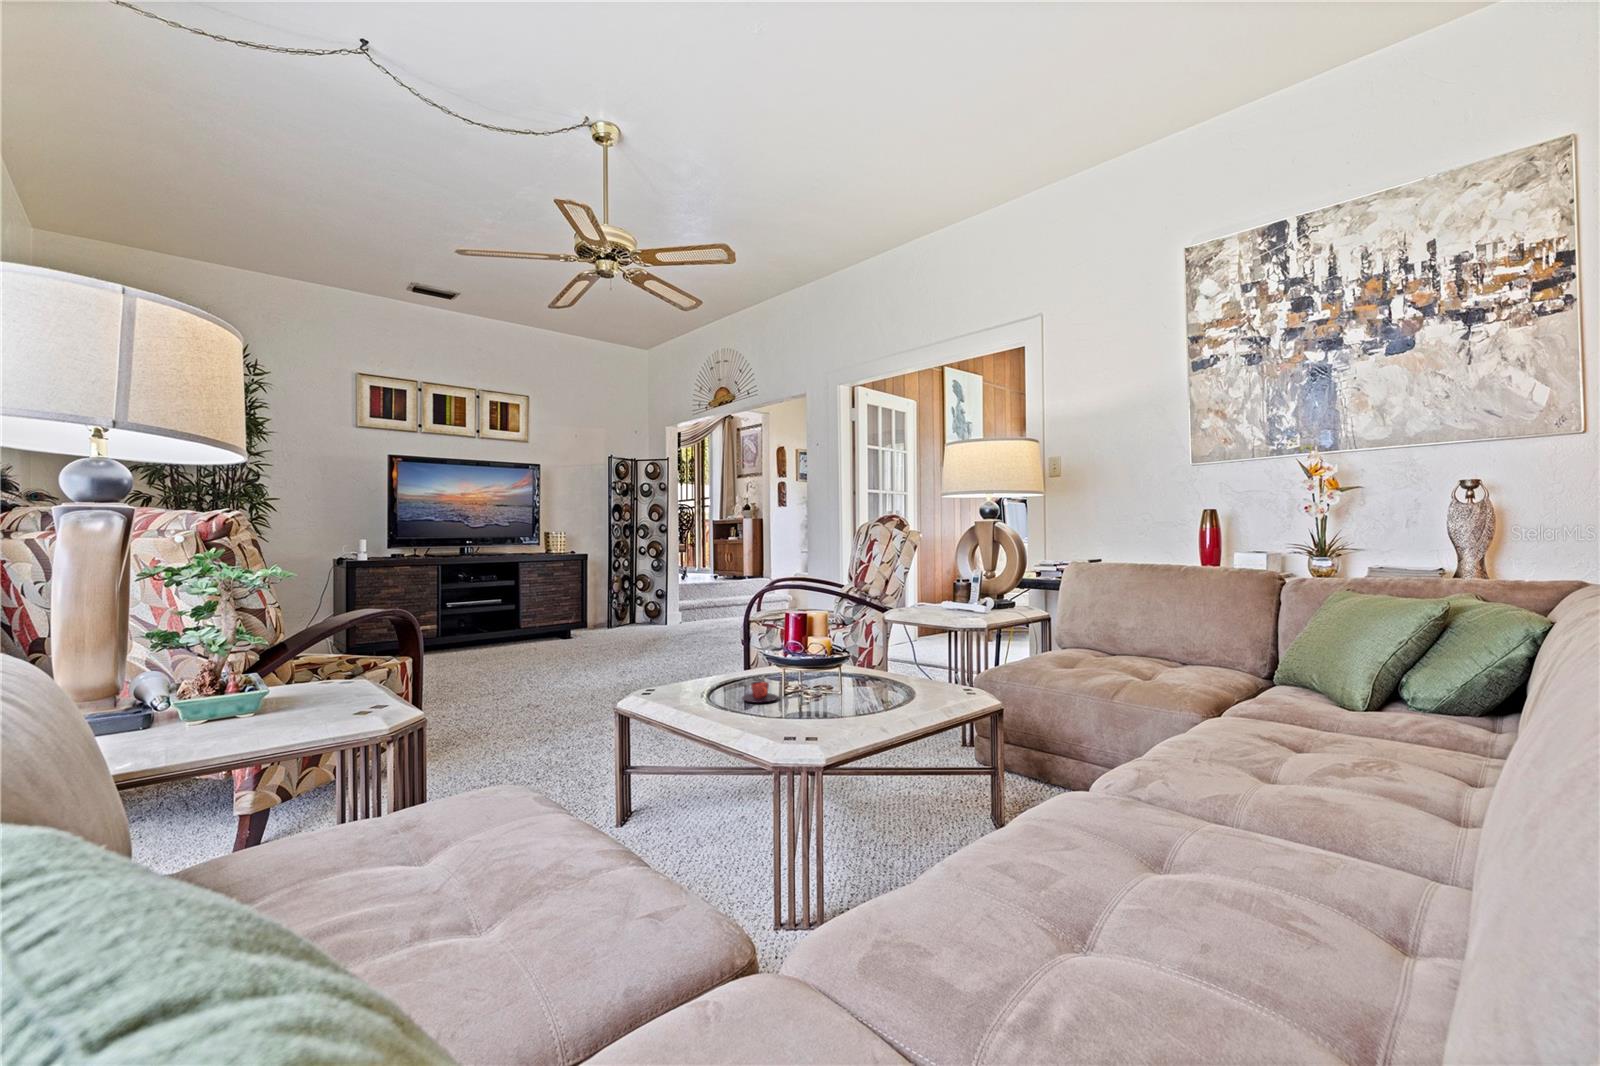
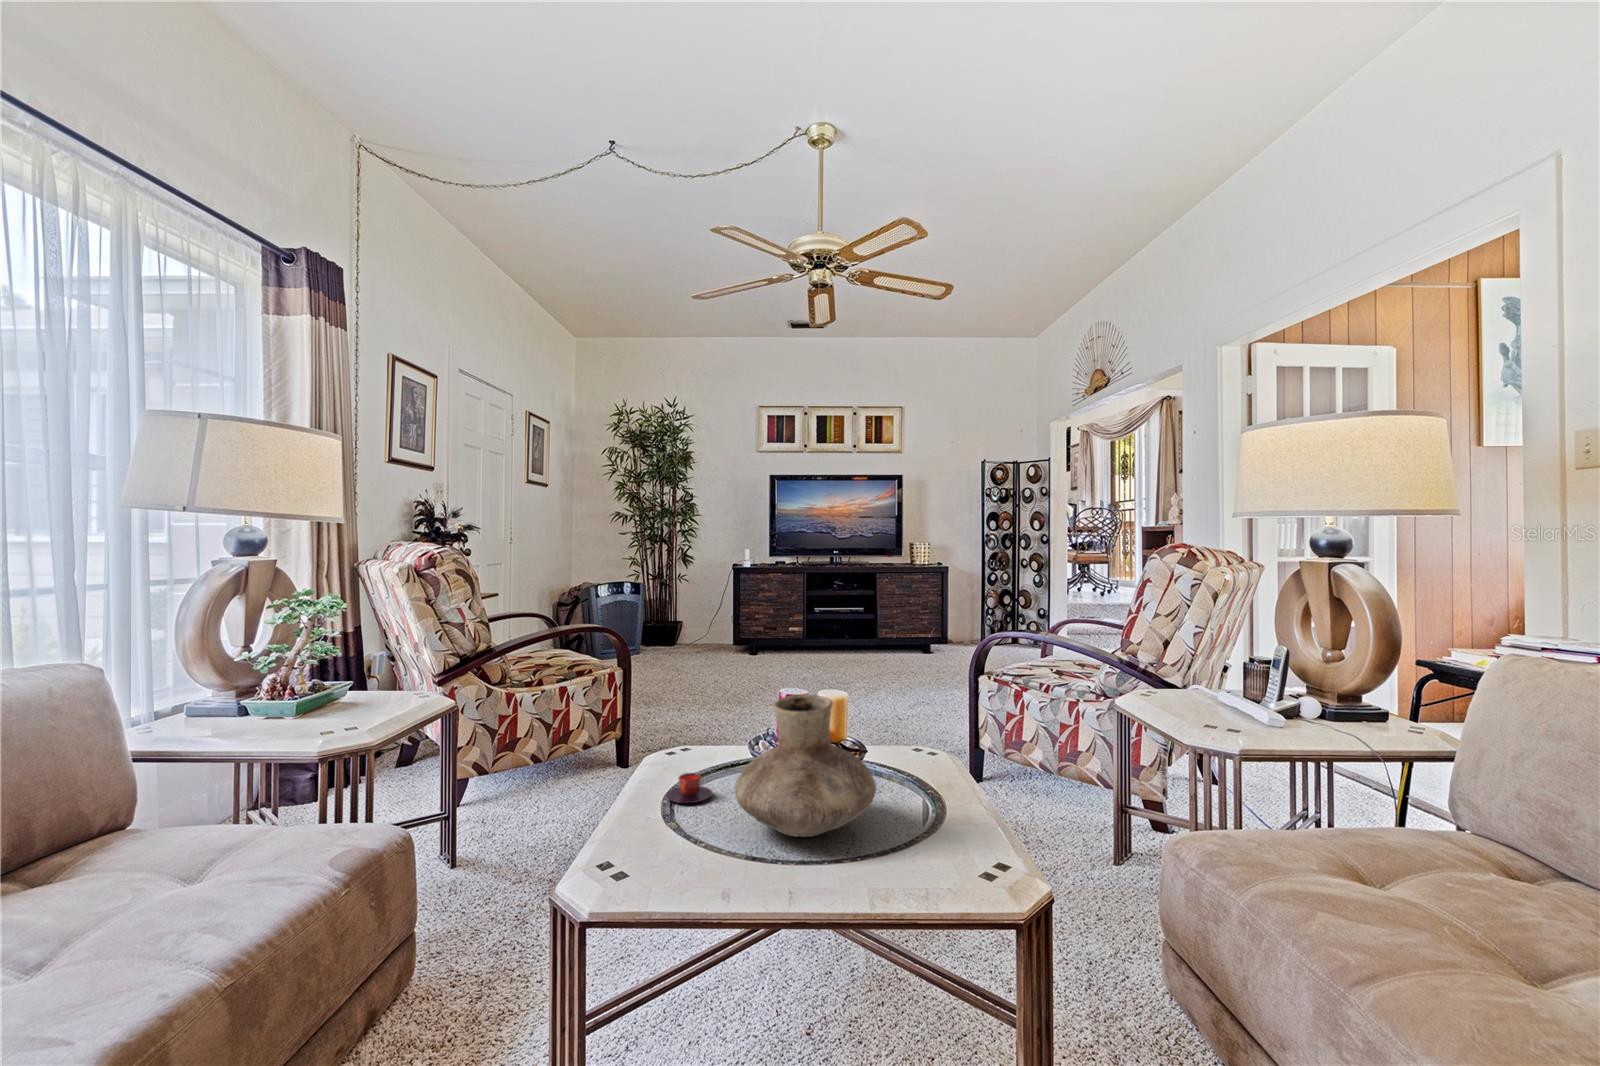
vase: none [817,603,917,697] -> present [735,694,876,837]

